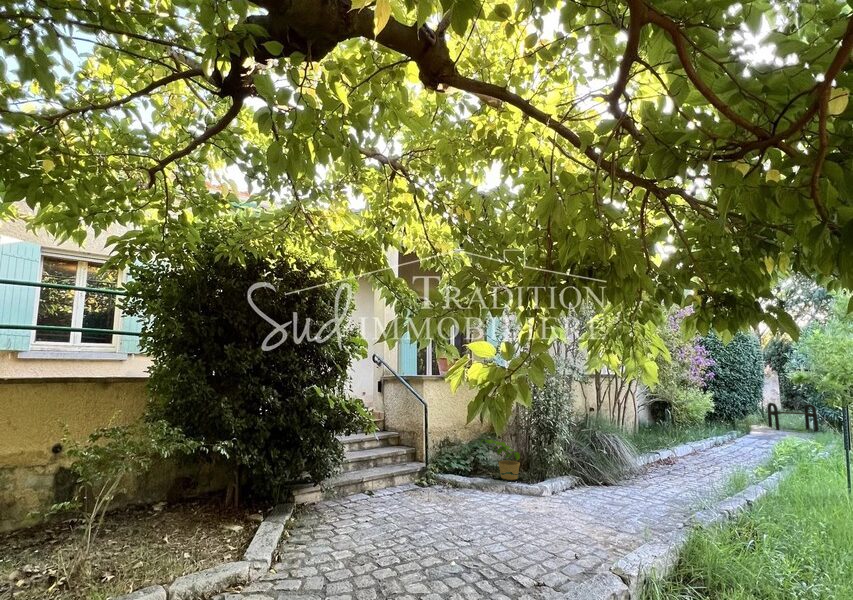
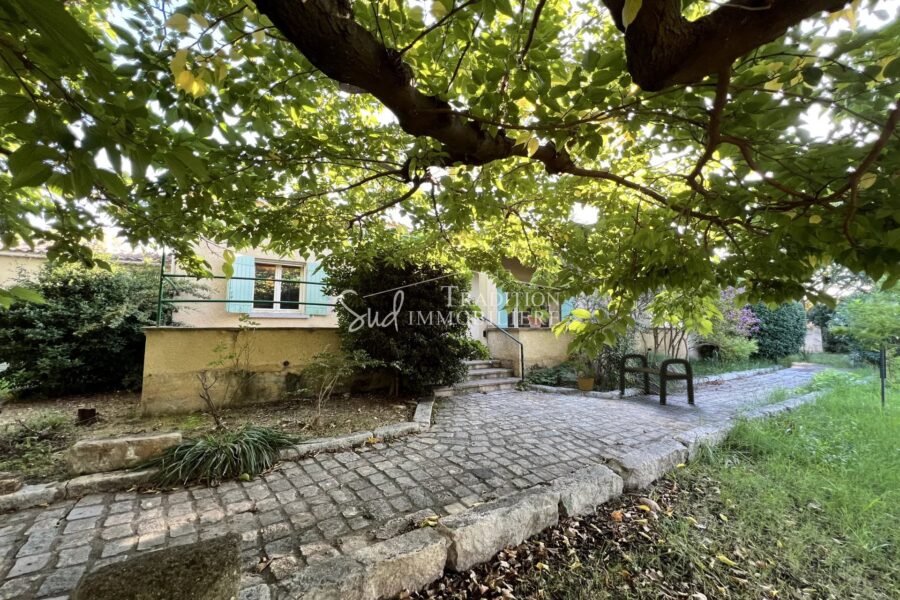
bench: present [767,403,819,432] -> present [619,353,694,405]

